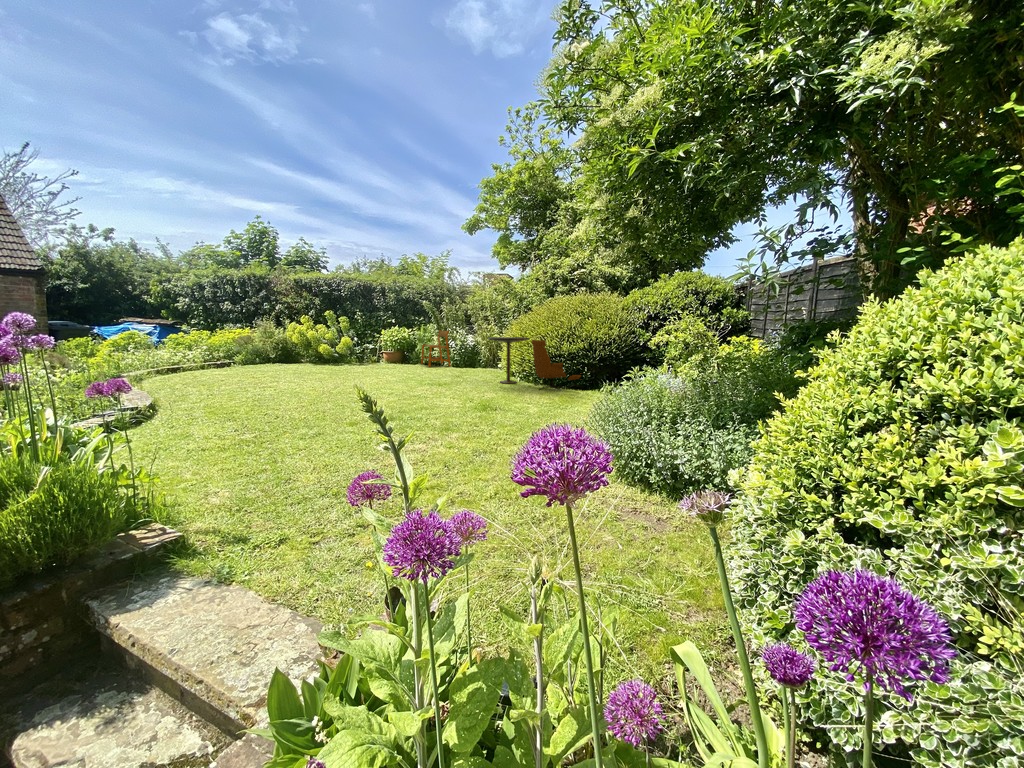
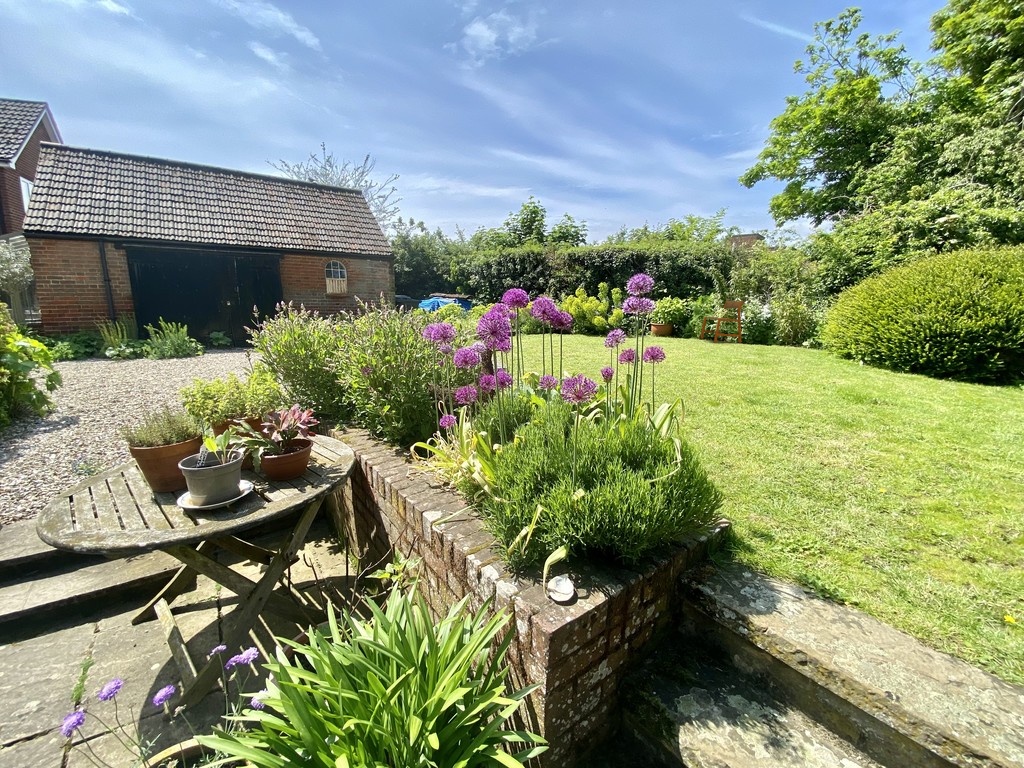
pedestal table: present [488,337,529,384] -> none [823,309,895,370]
lounge chair: present [532,340,581,391] -> none [913,312,1008,388]

